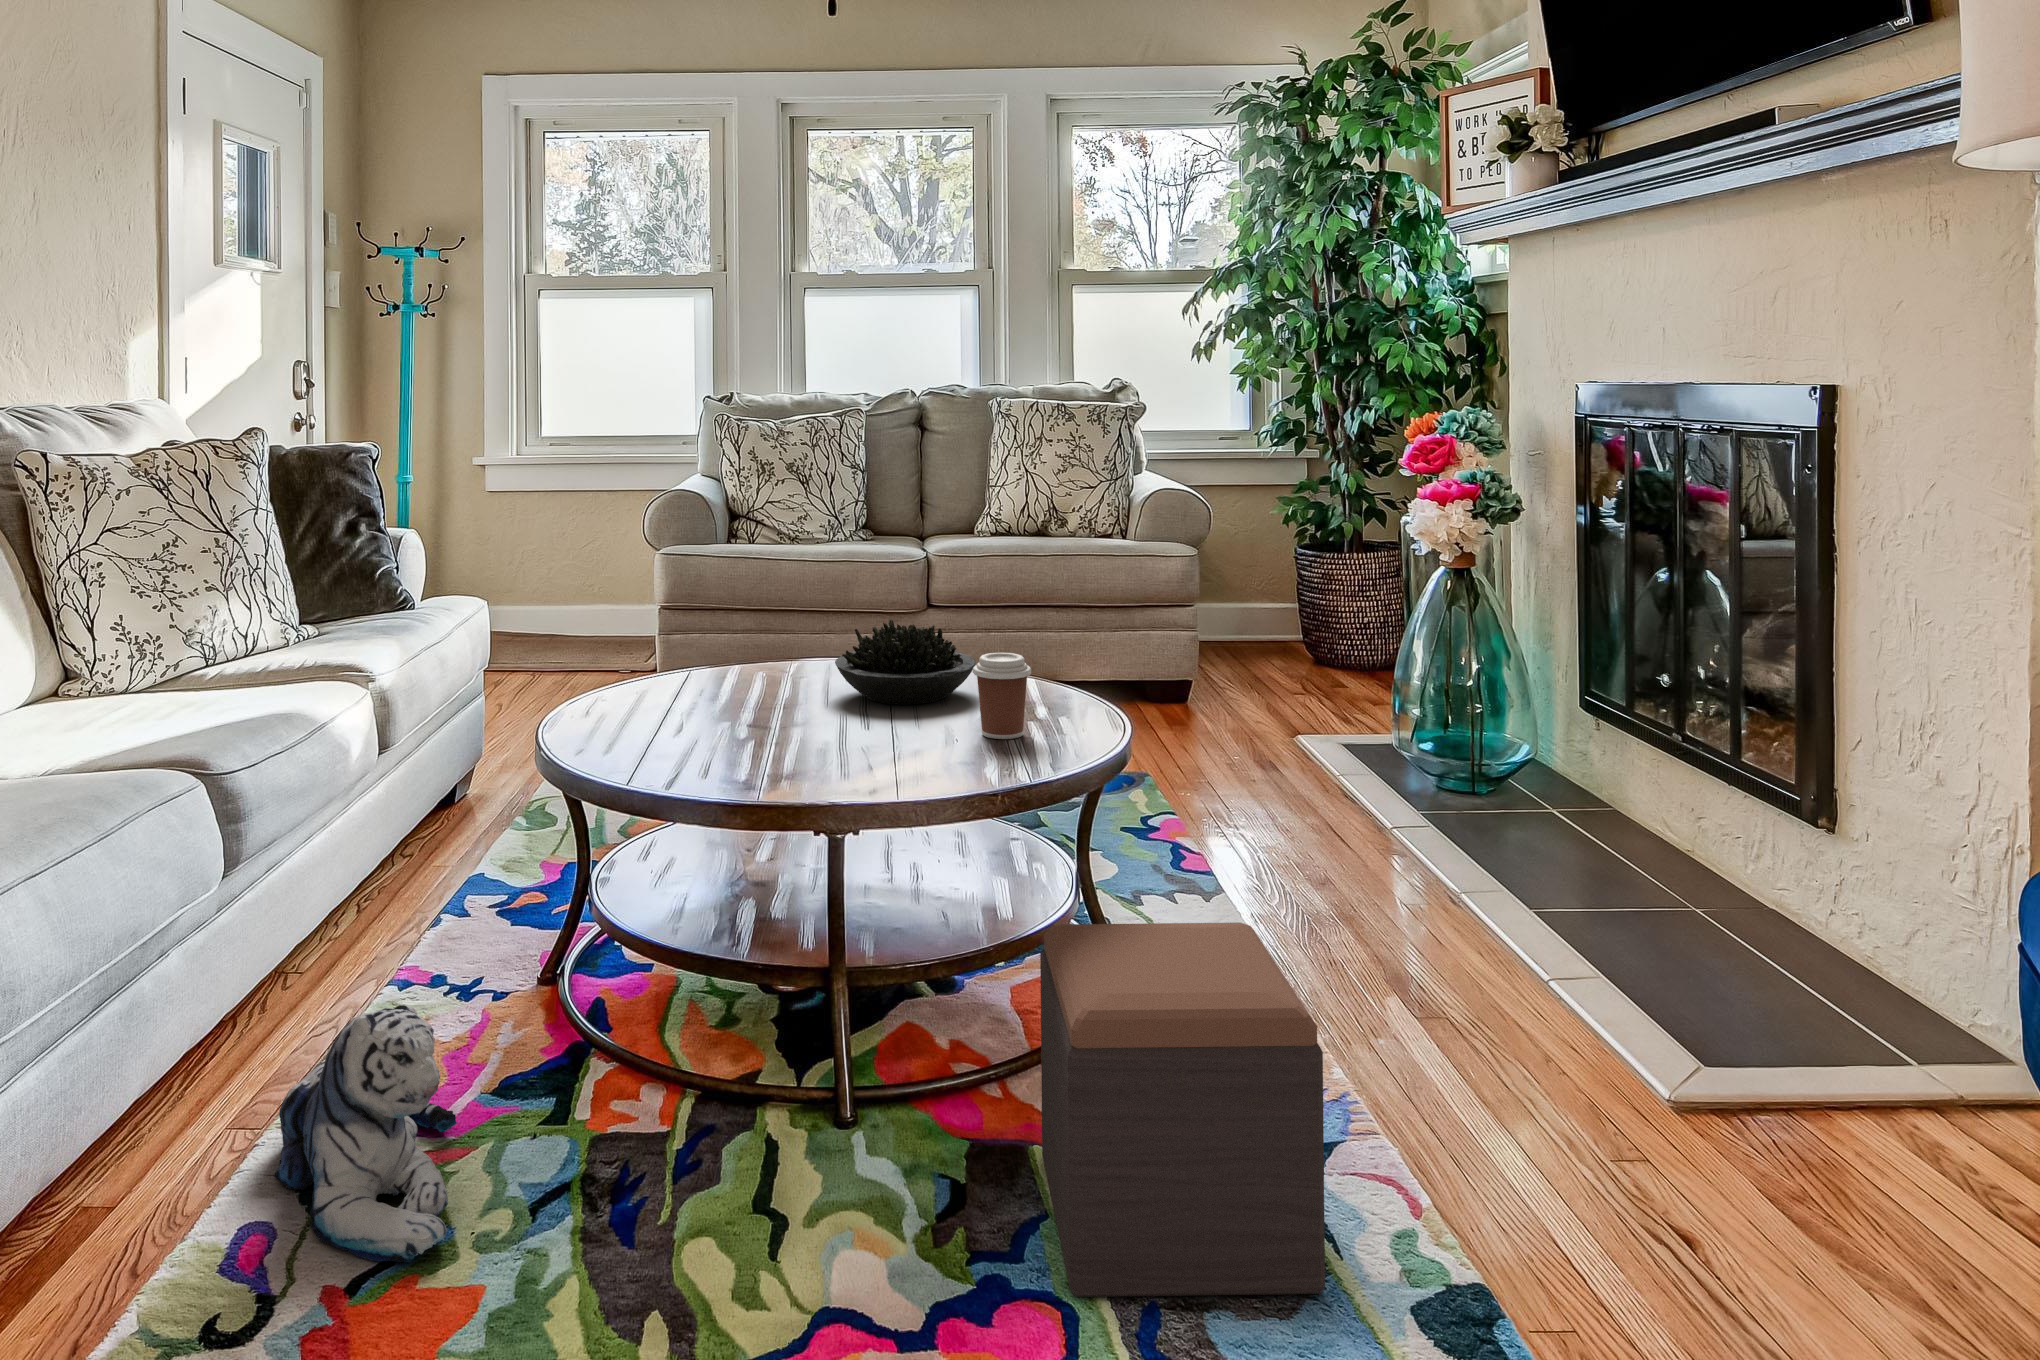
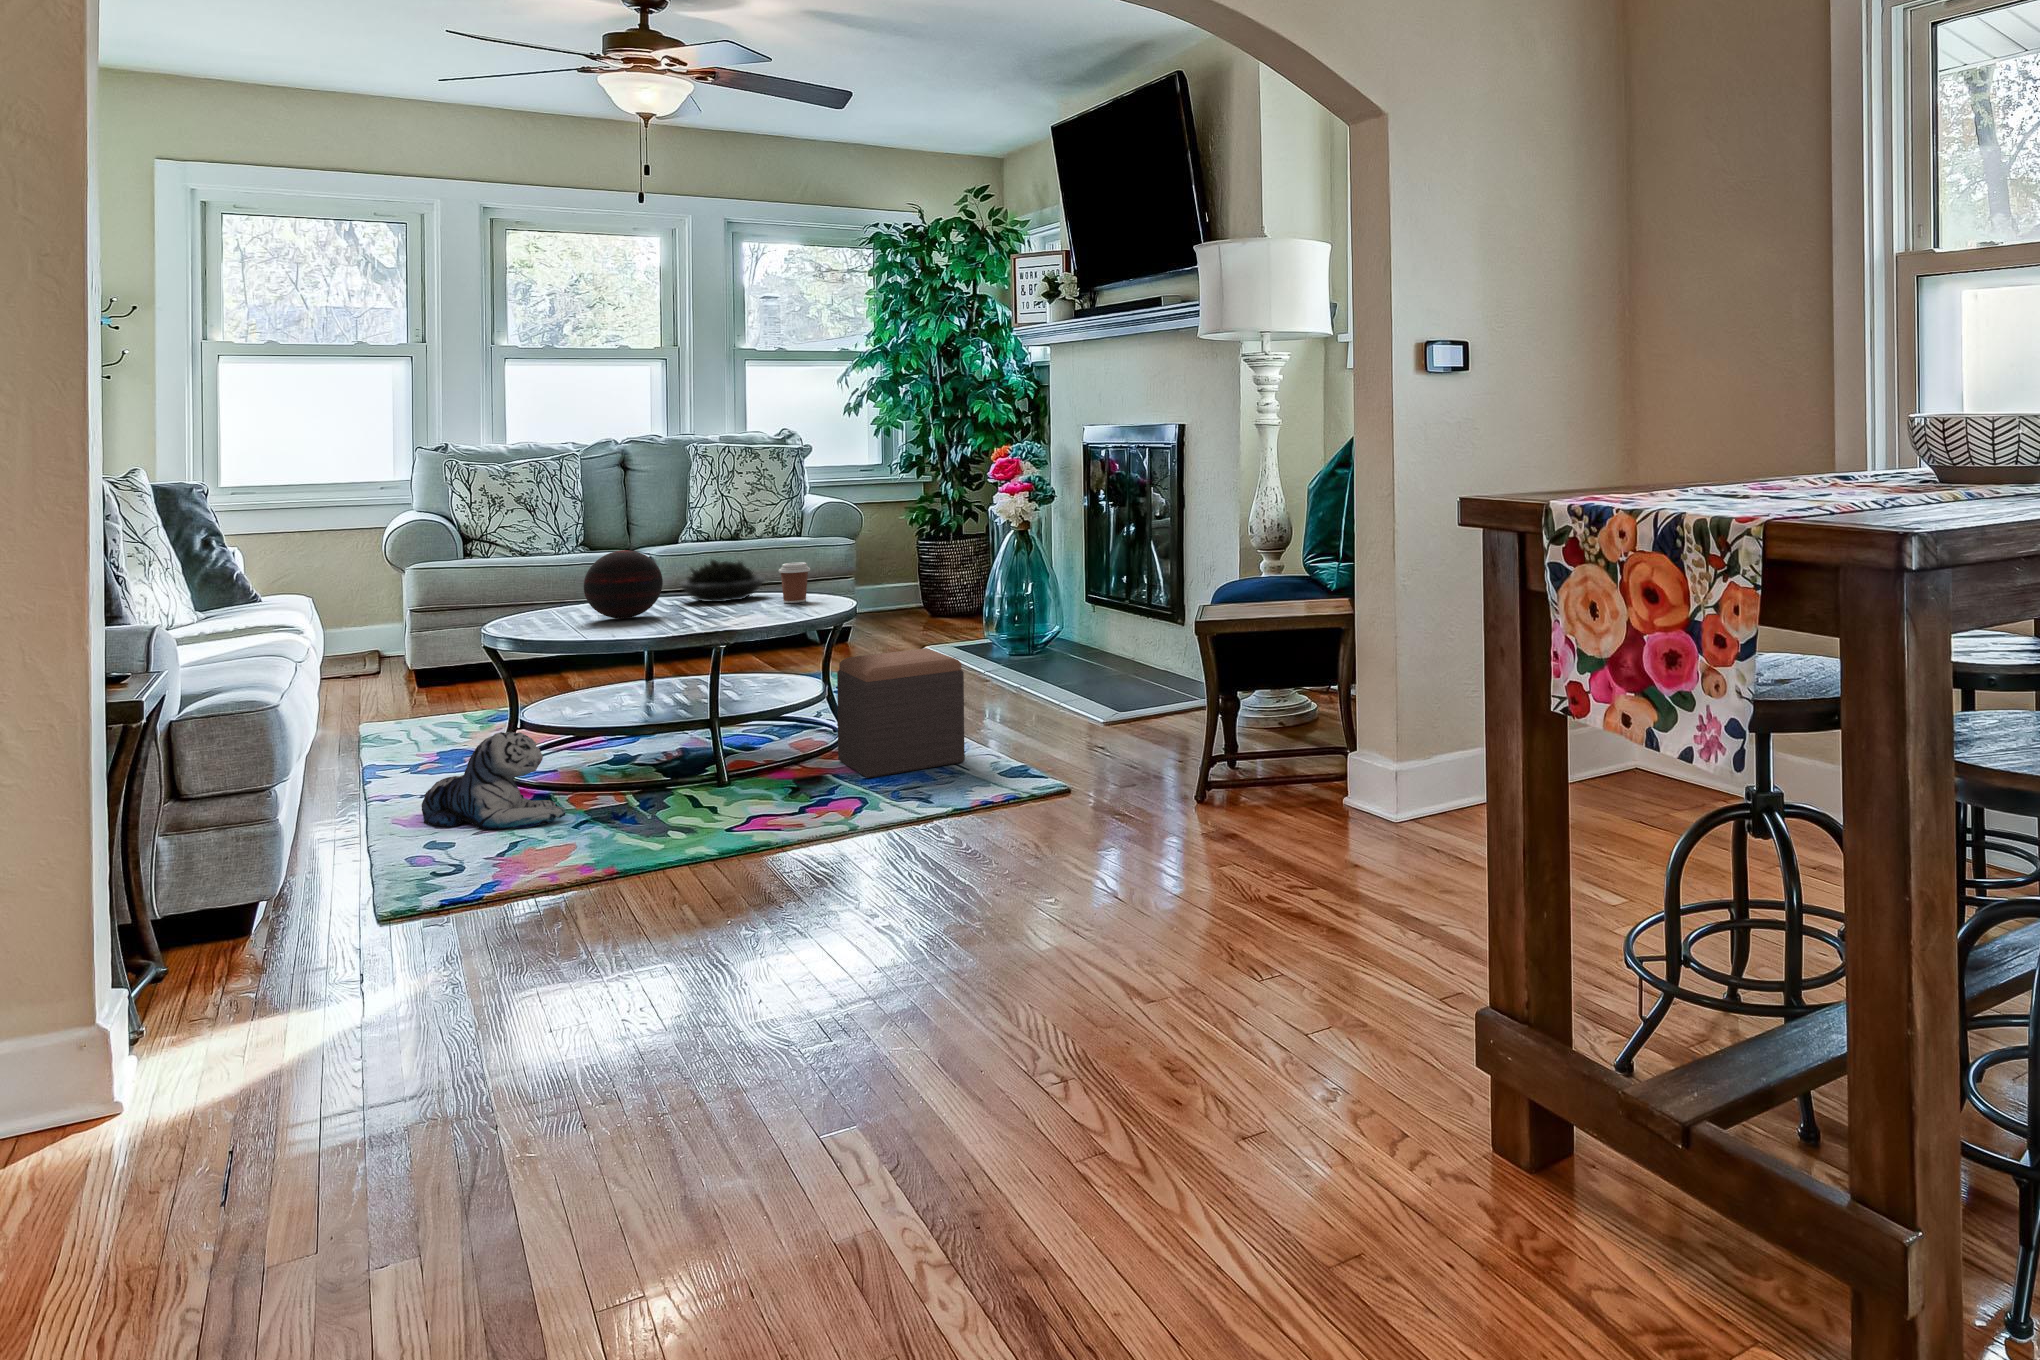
decorative orb: none [639,610,767,741] -> present [584,550,663,619]

